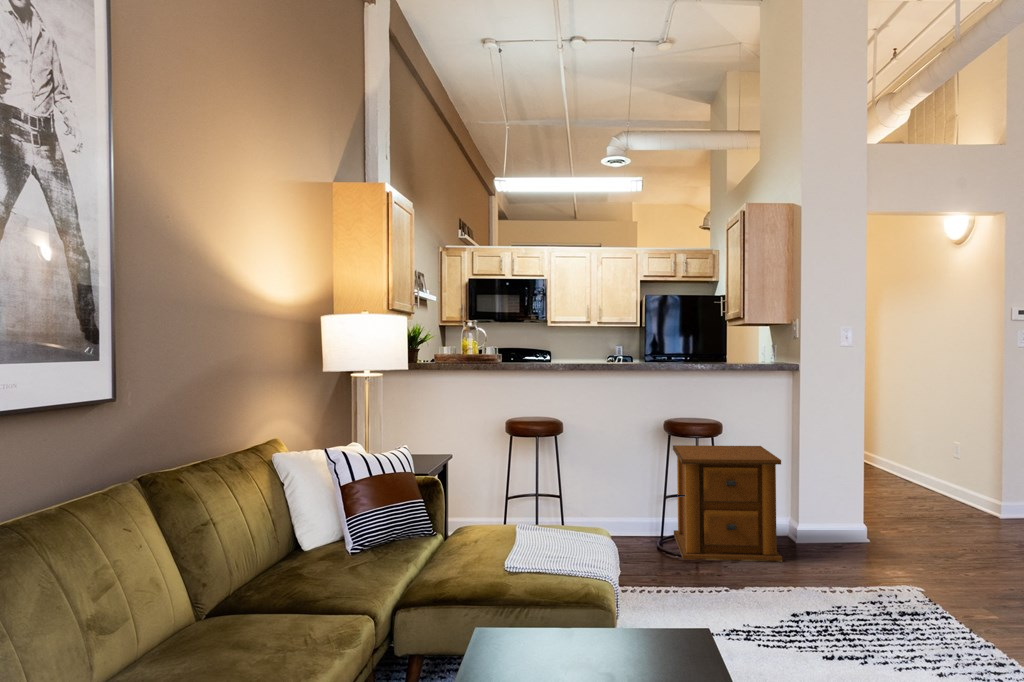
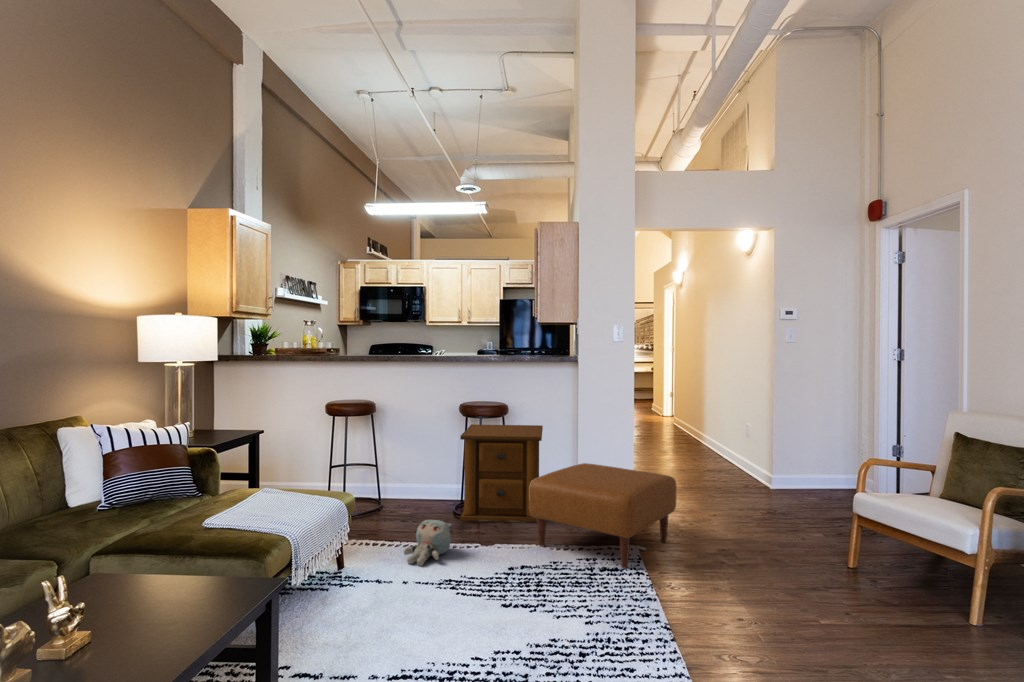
ottoman: none [790,491,965,615] -> present [529,463,677,568]
plush toy: none [656,558,706,611] -> present [404,520,452,566]

